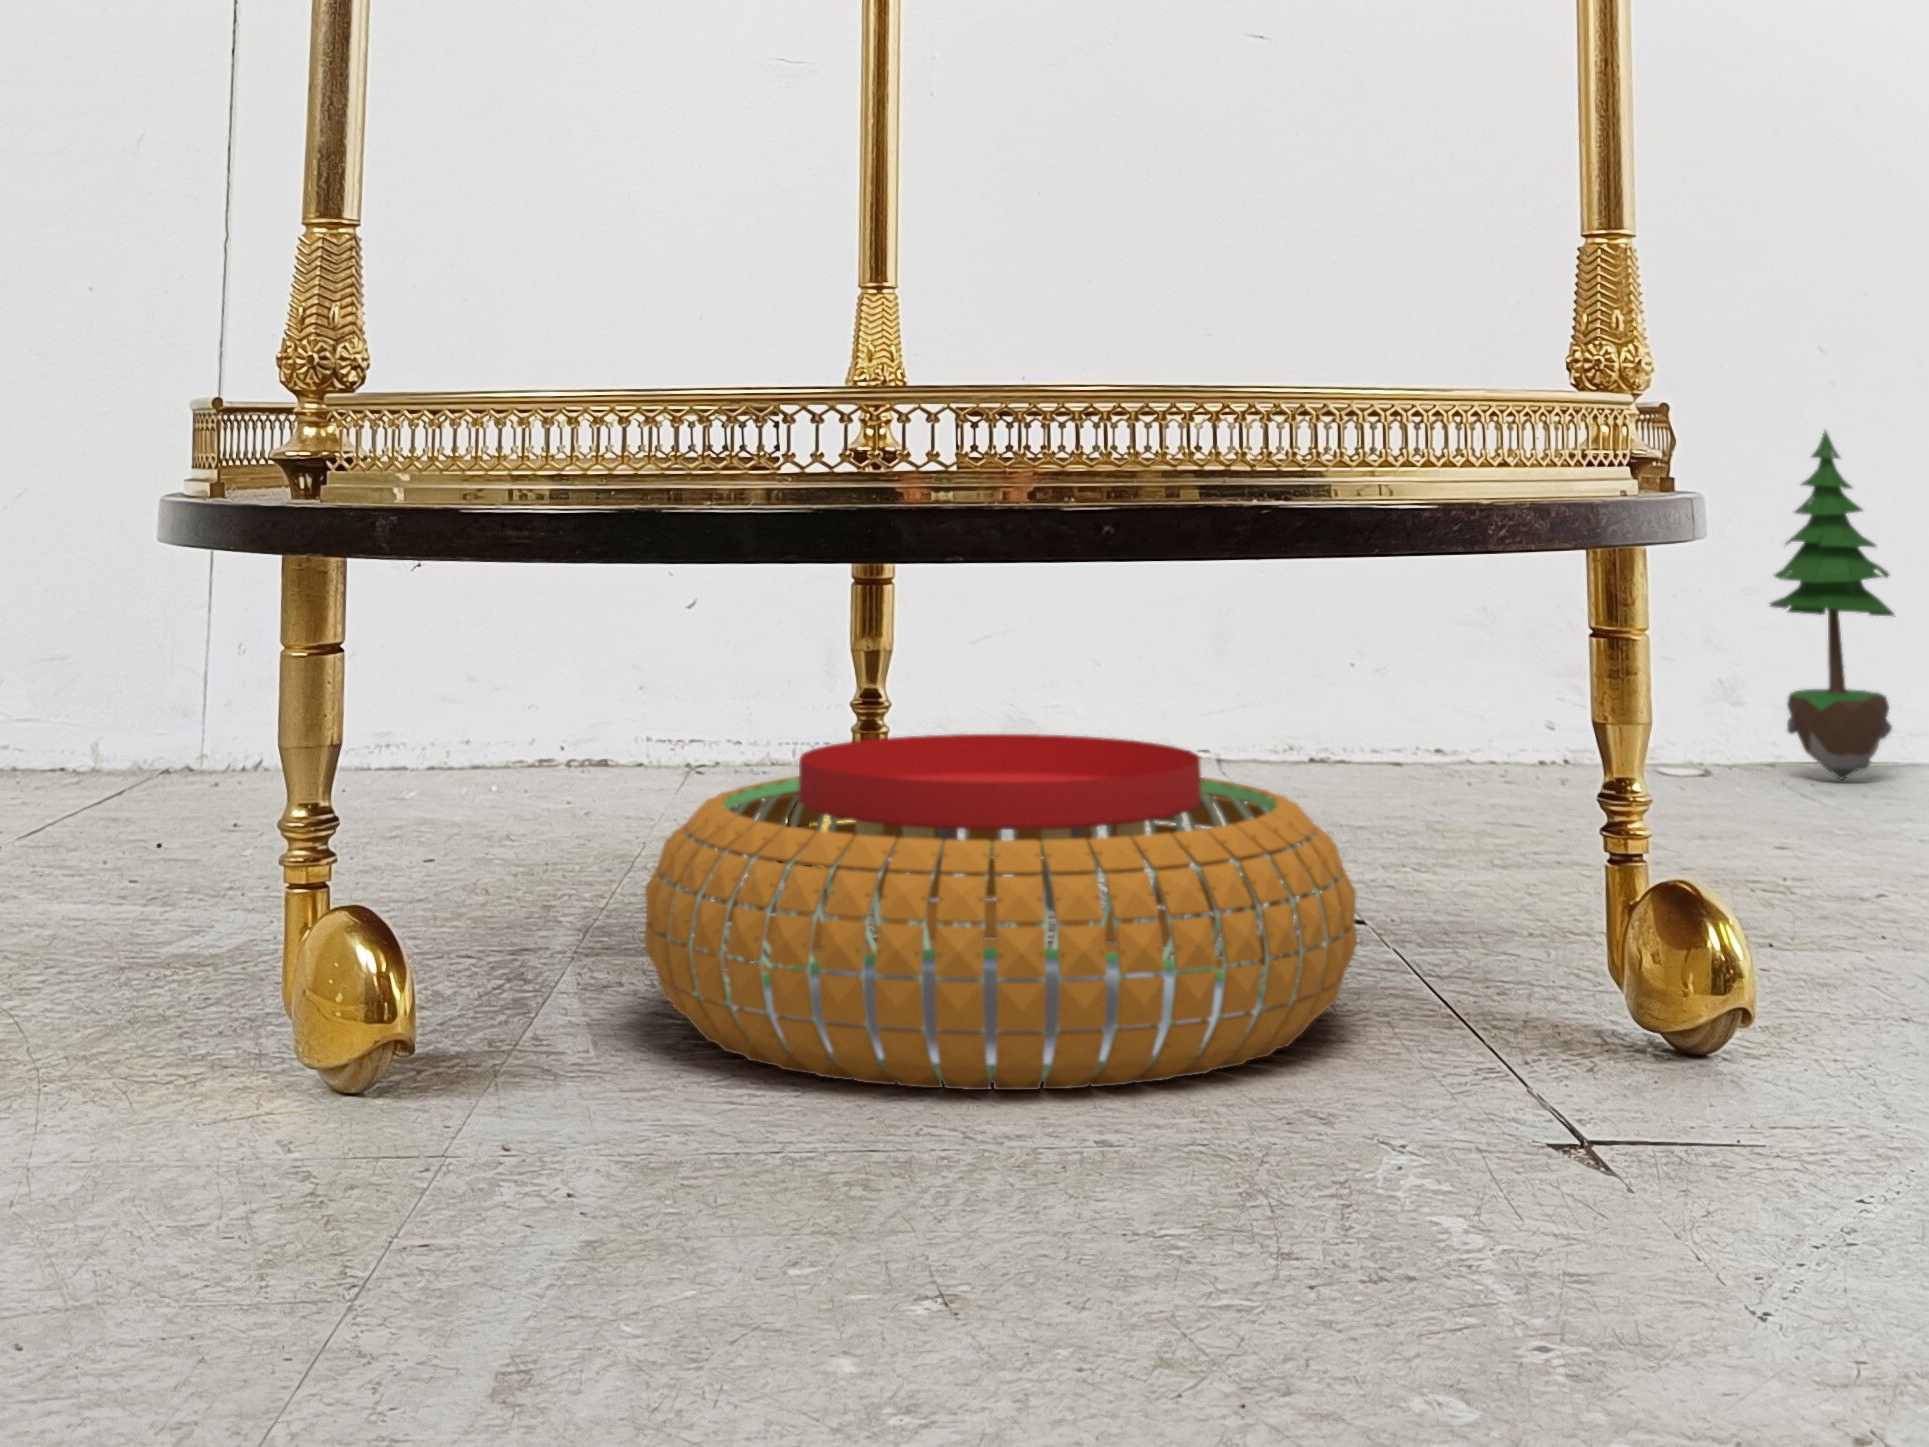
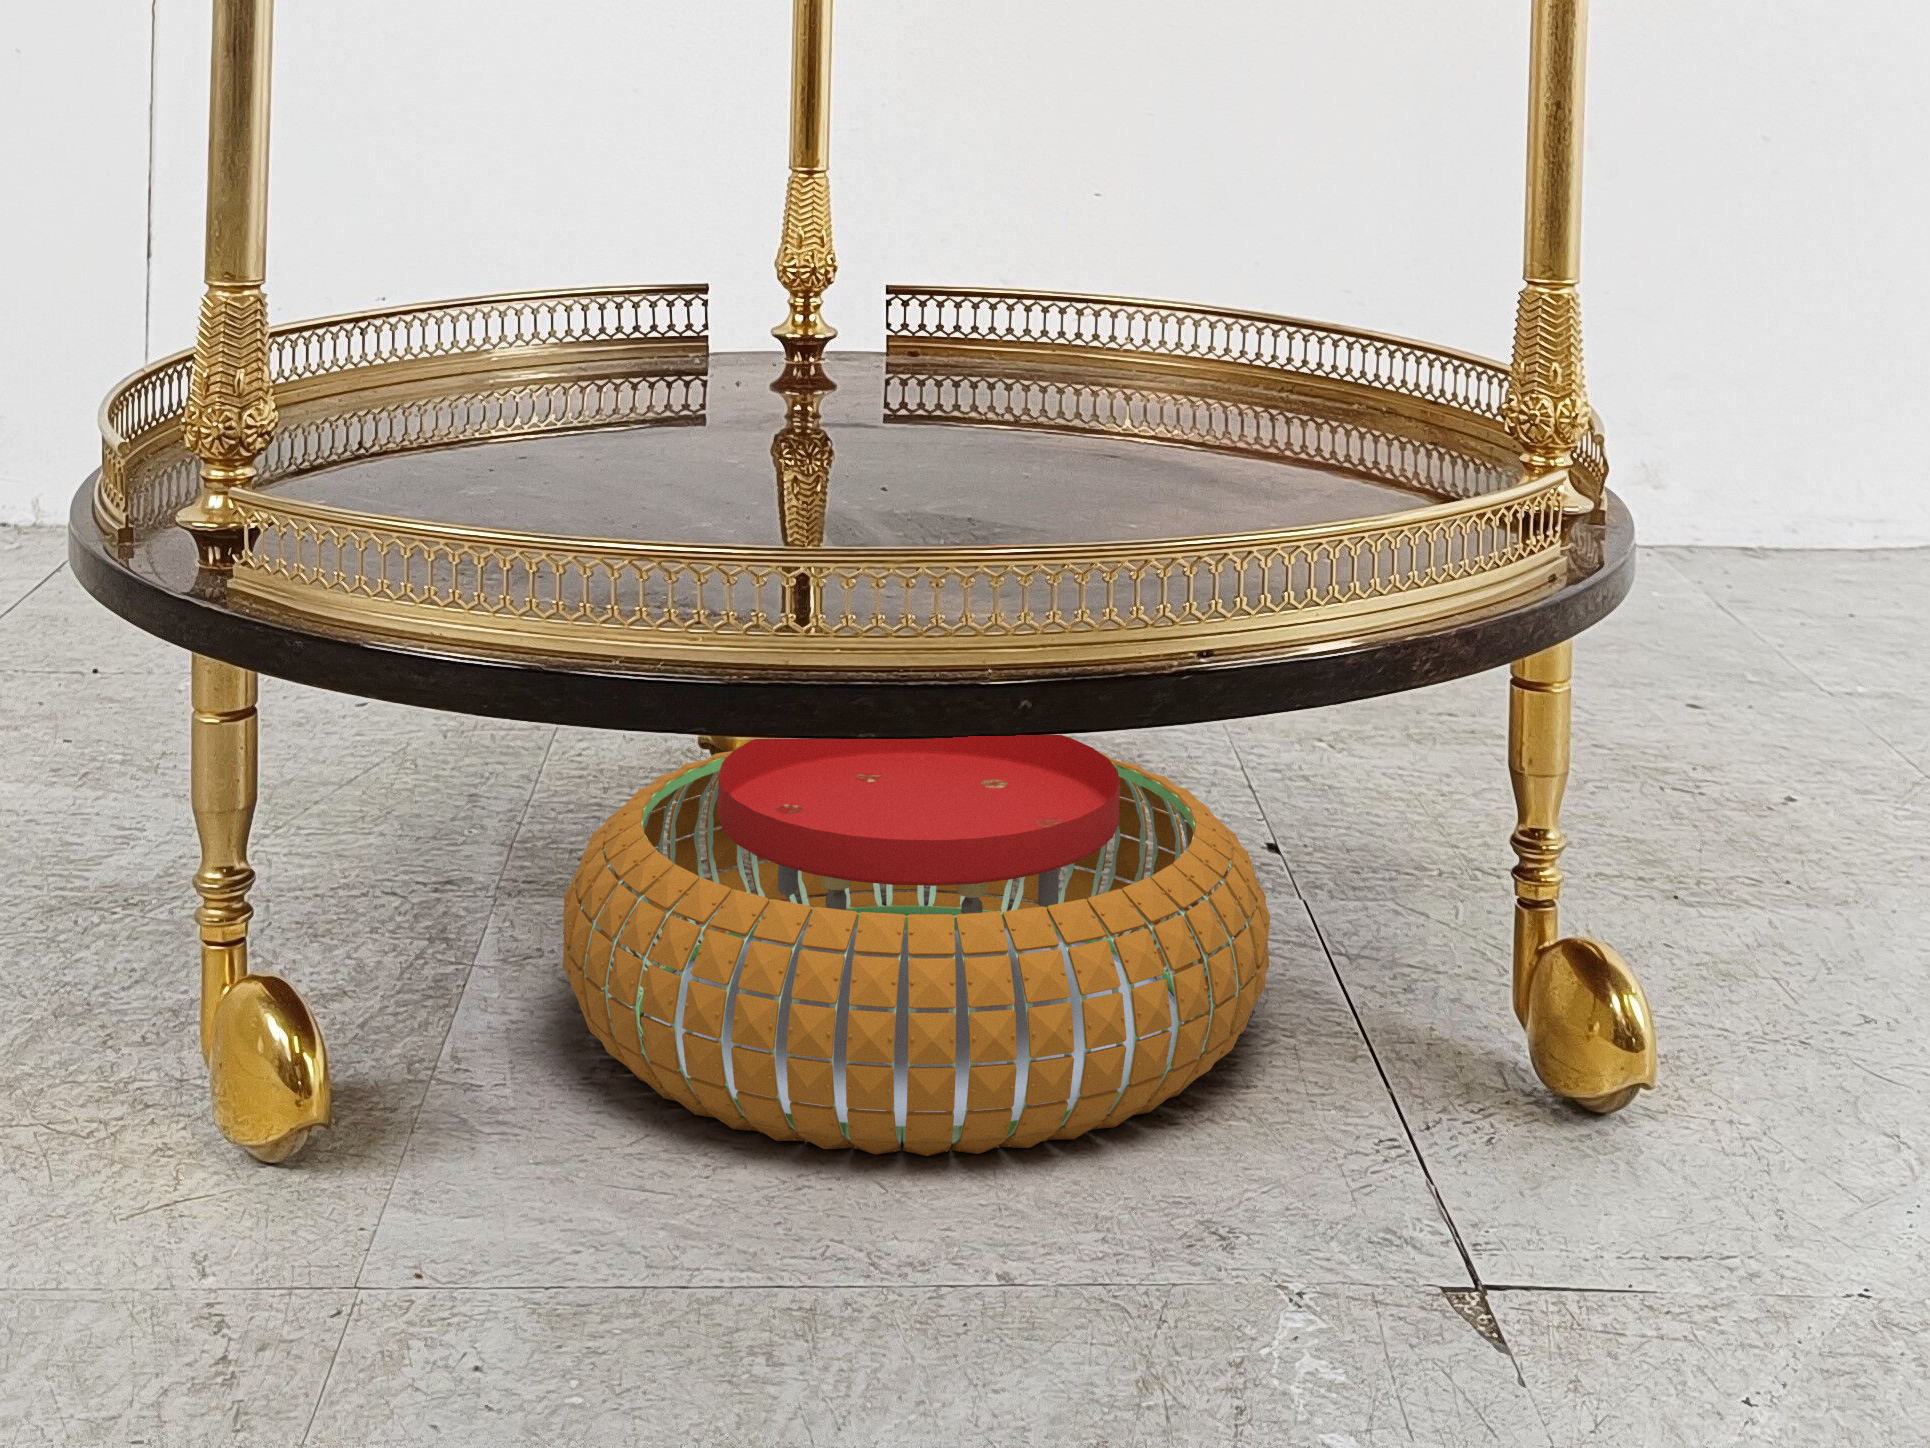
potted tree: present [1770,431,1894,780] -> none [1700,231,1826,573]

